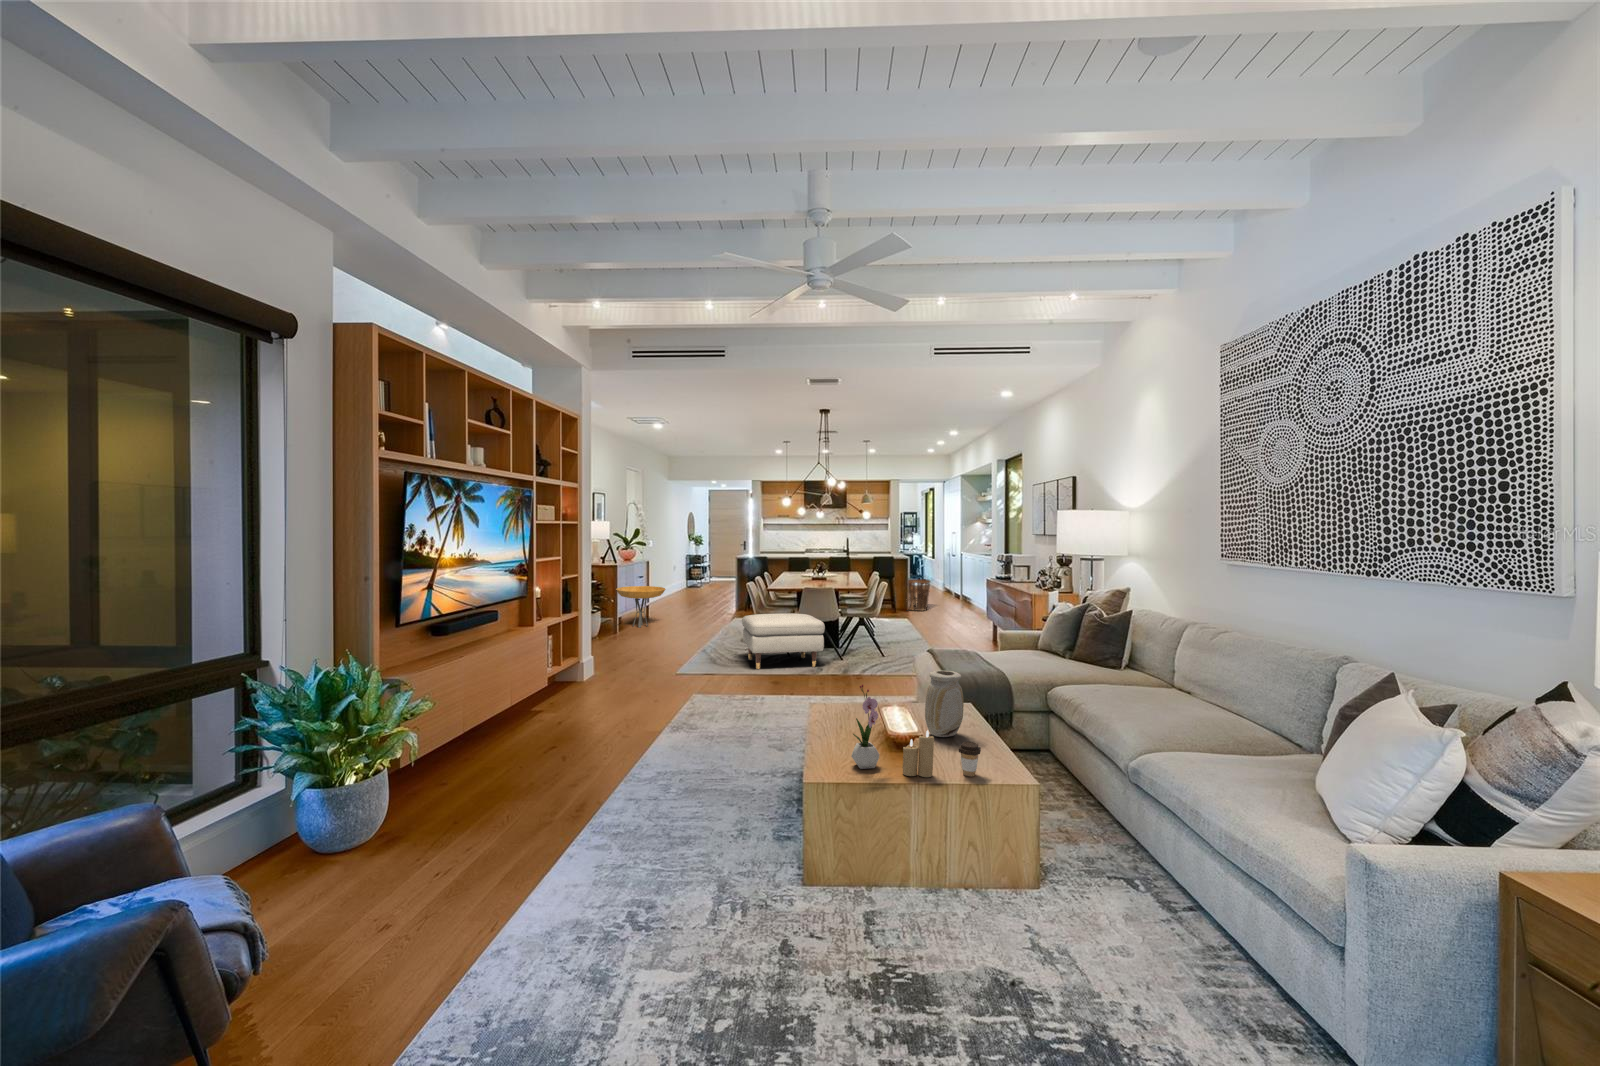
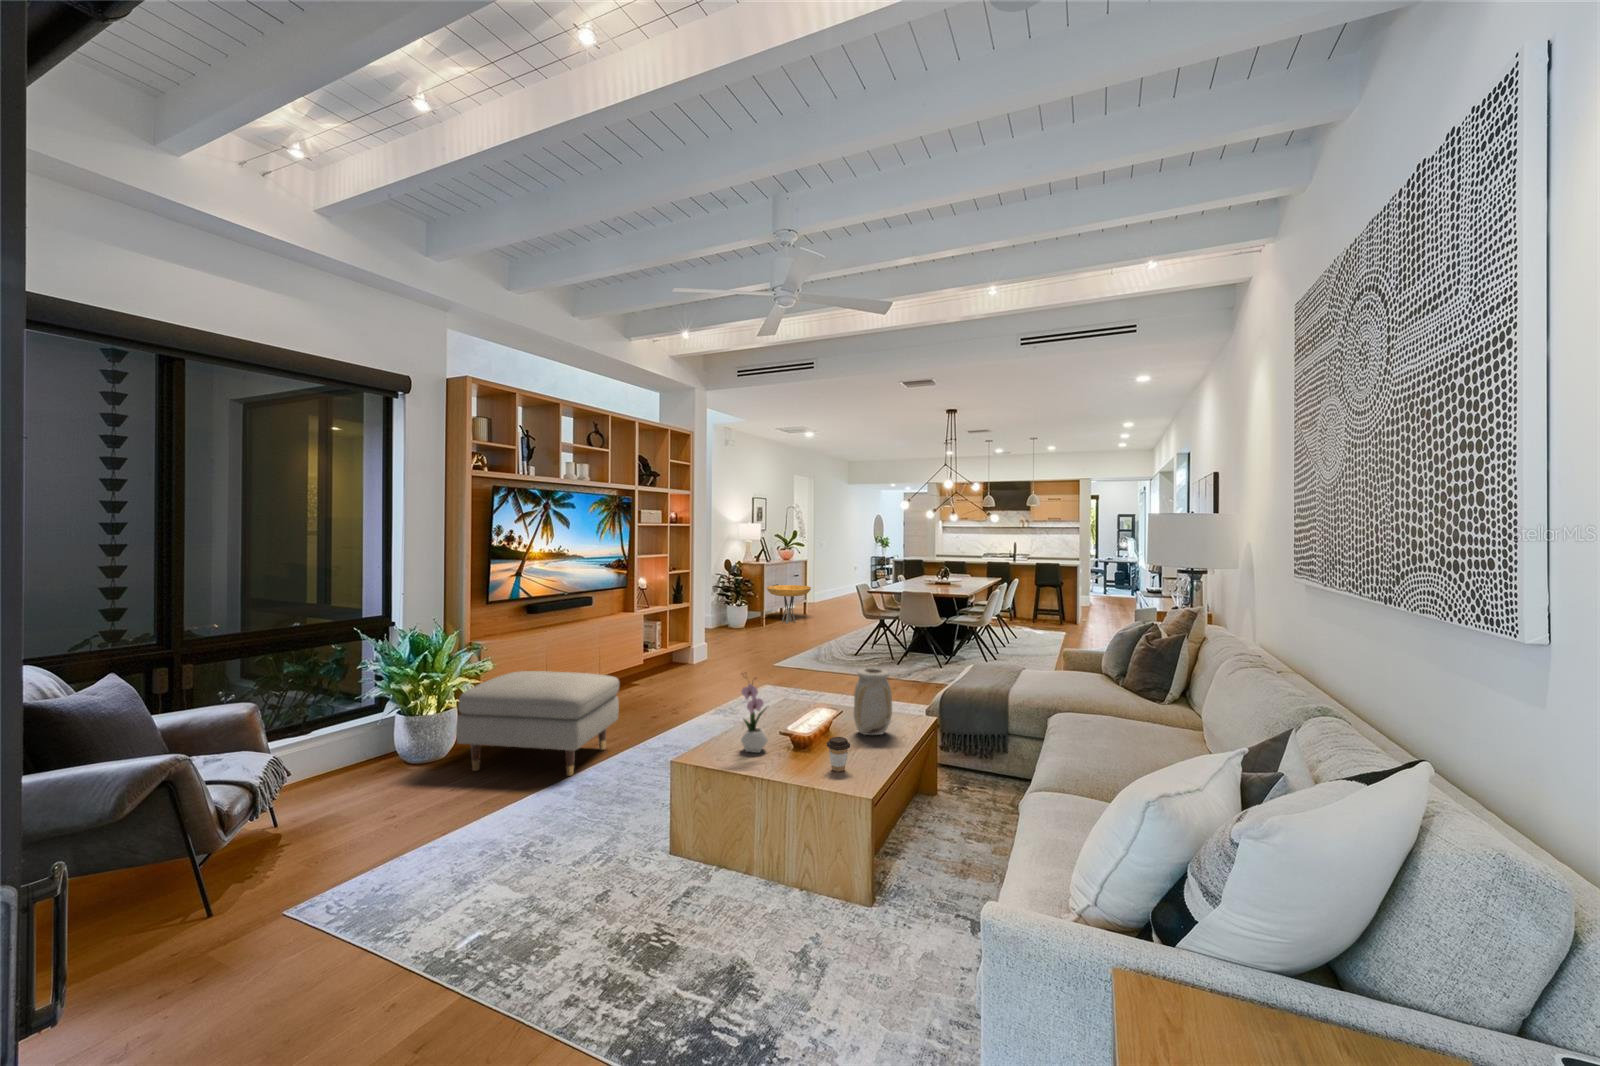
basket: present [906,579,931,611] -> none [1069,585,1106,621]
ottoman: present [742,613,825,669] -> present [456,671,619,776]
candle: present [902,730,934,777] -> none [776,721,805,767]

